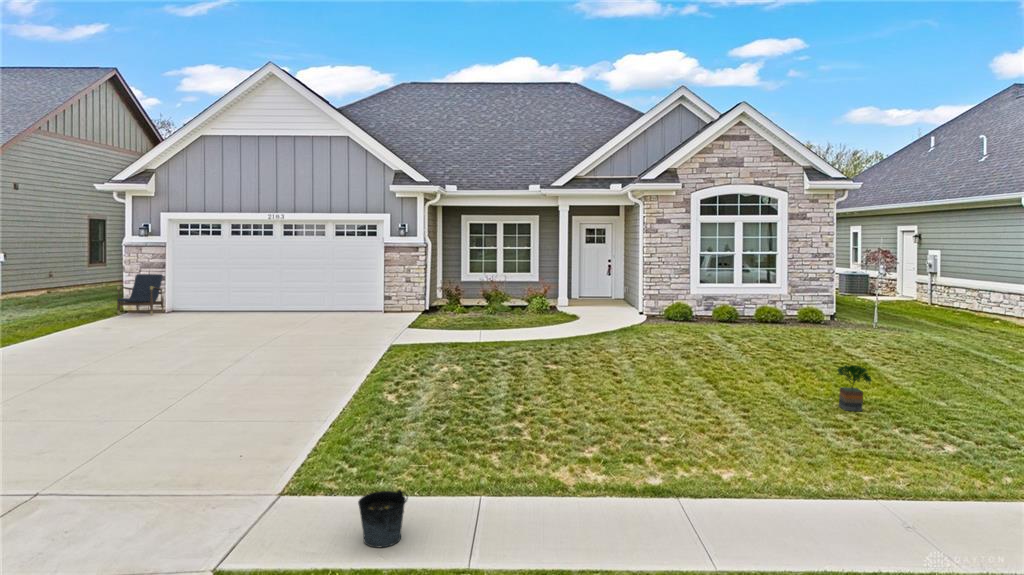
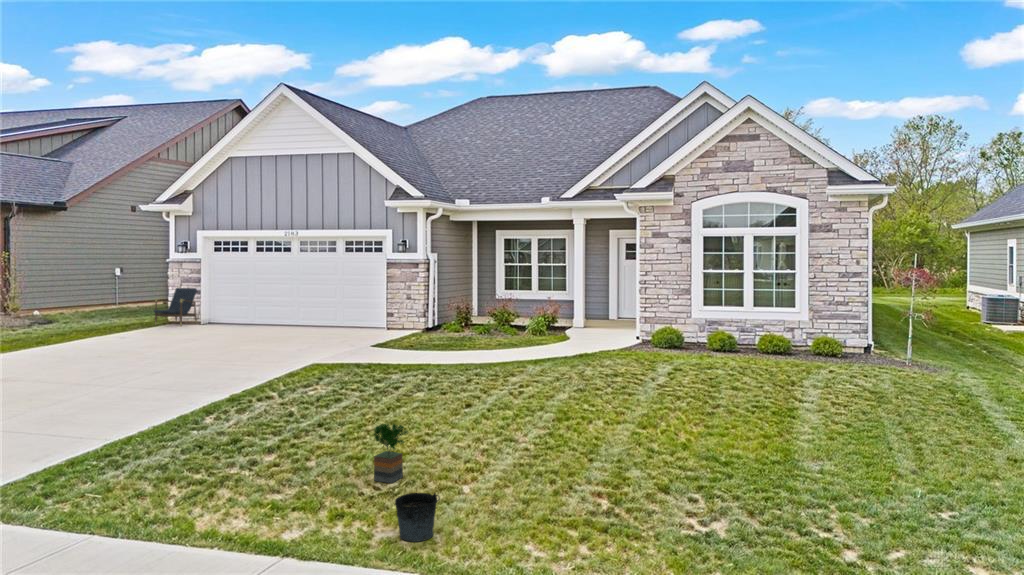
potted tree: present [838,365,872,411] -> present [374,424,408,483]
bucket: present [358,490,408,547] -> present [395,493,440,542]

